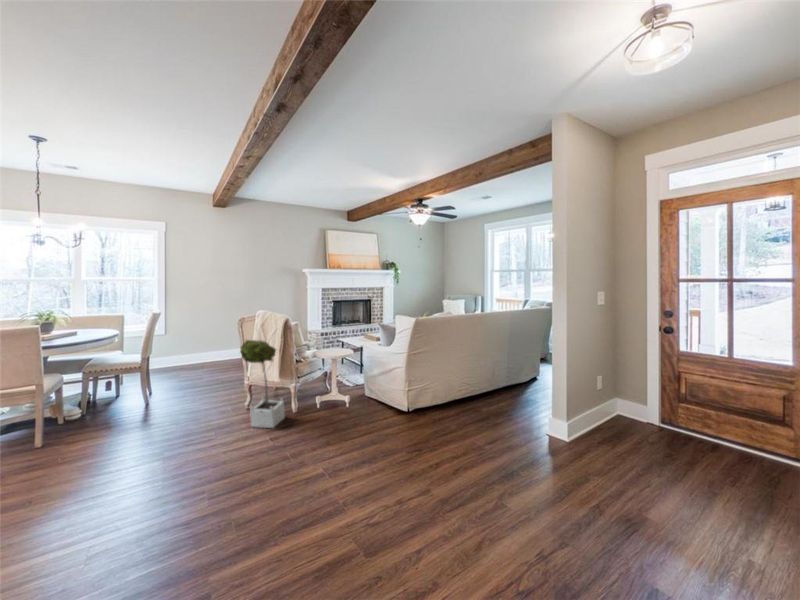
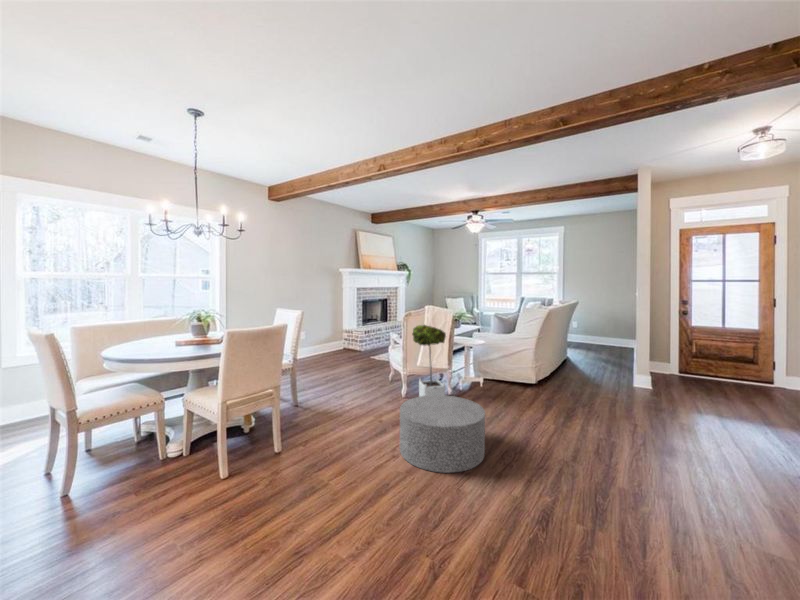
ottoman: none [75,426,203,531] -> present [400,395,485,473]

